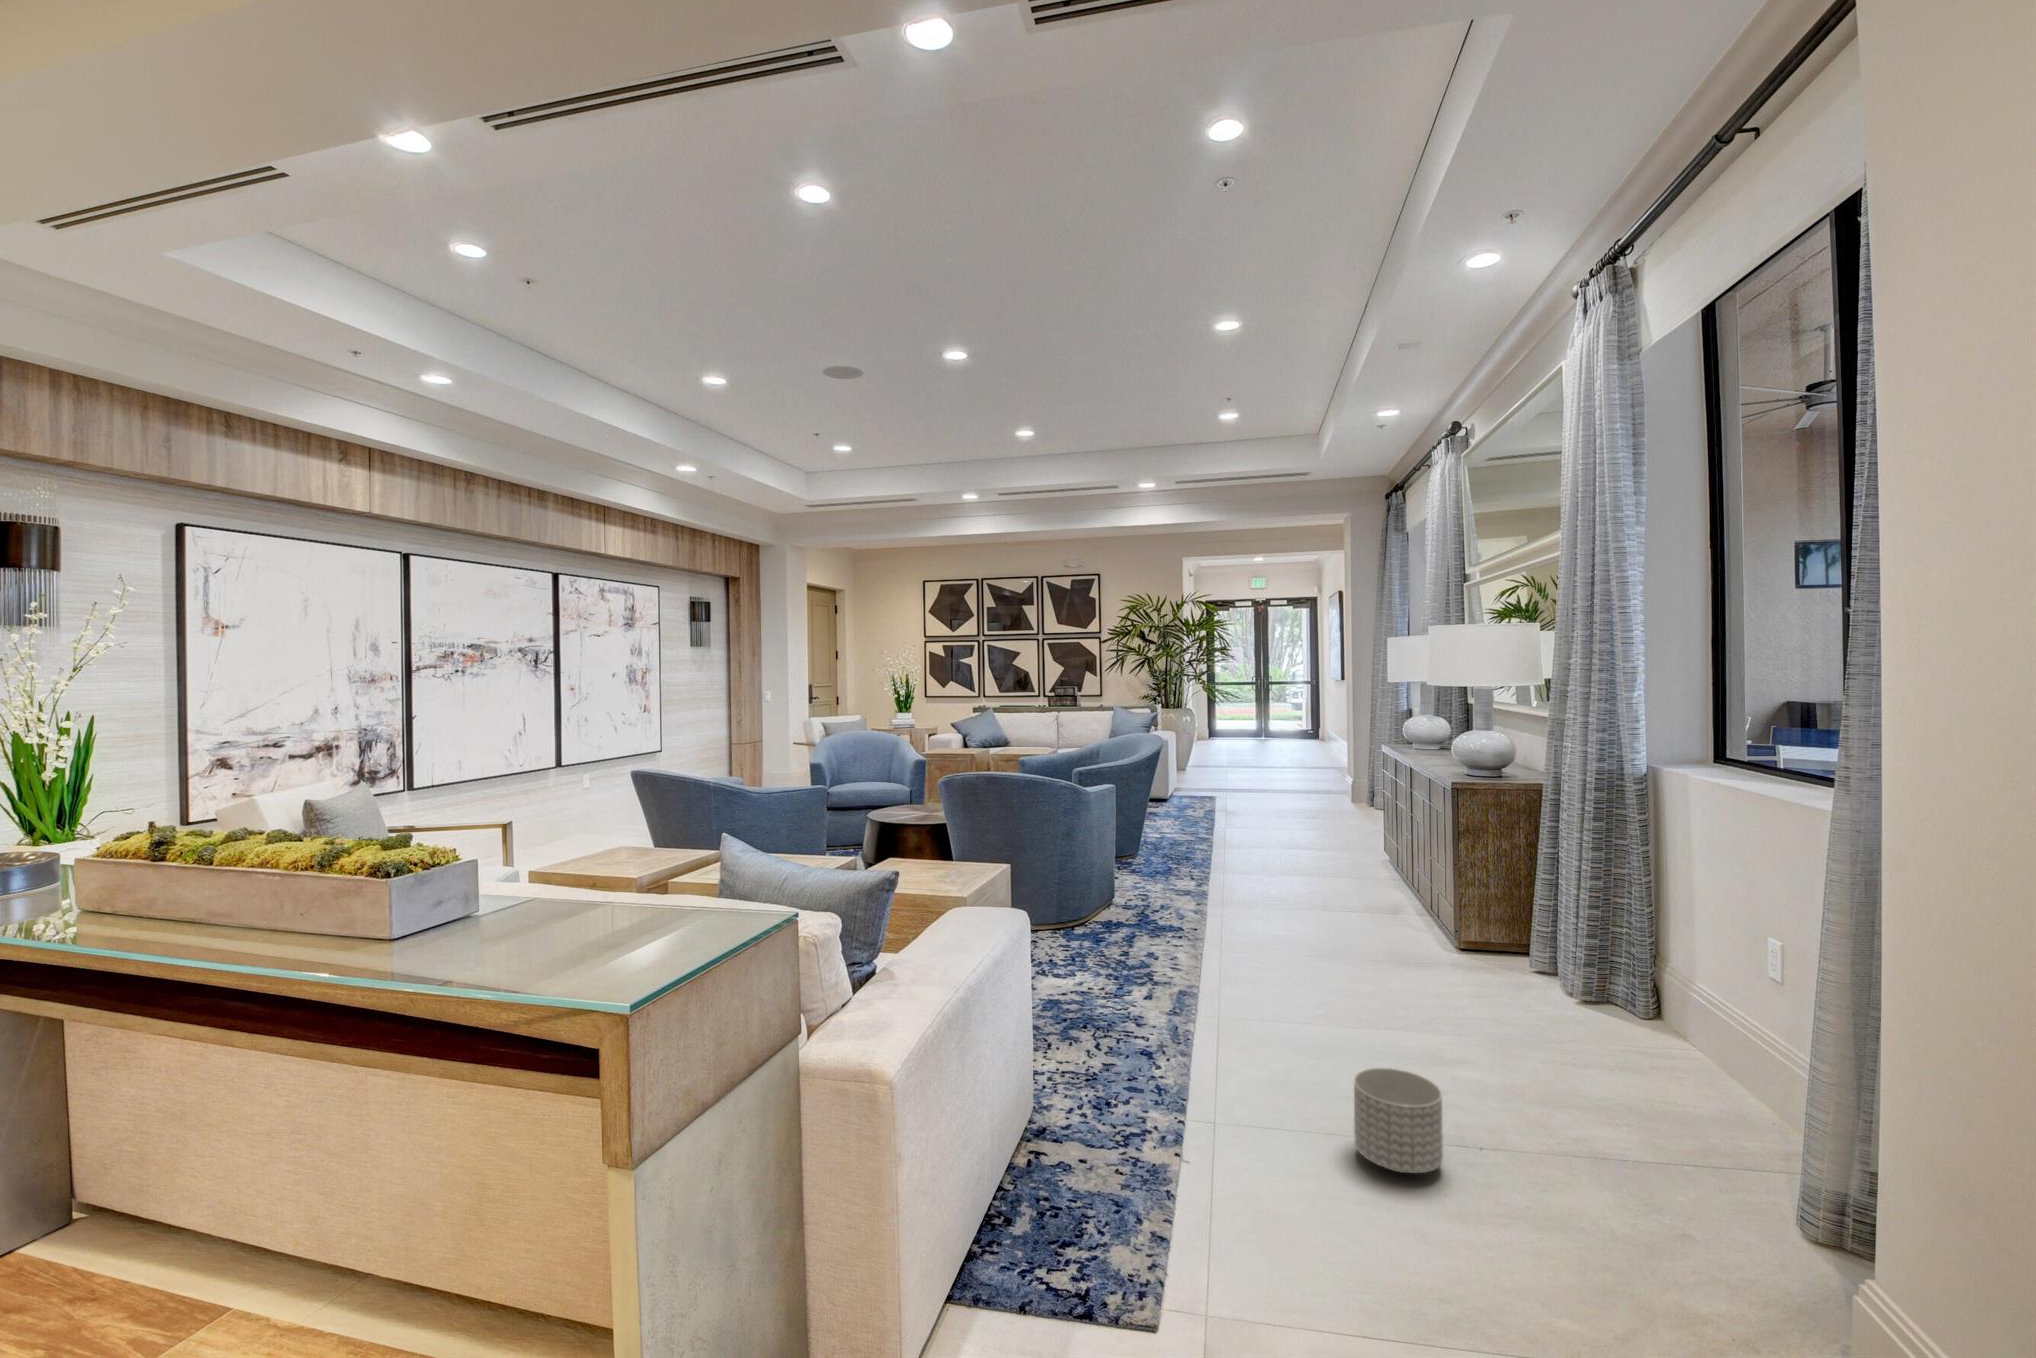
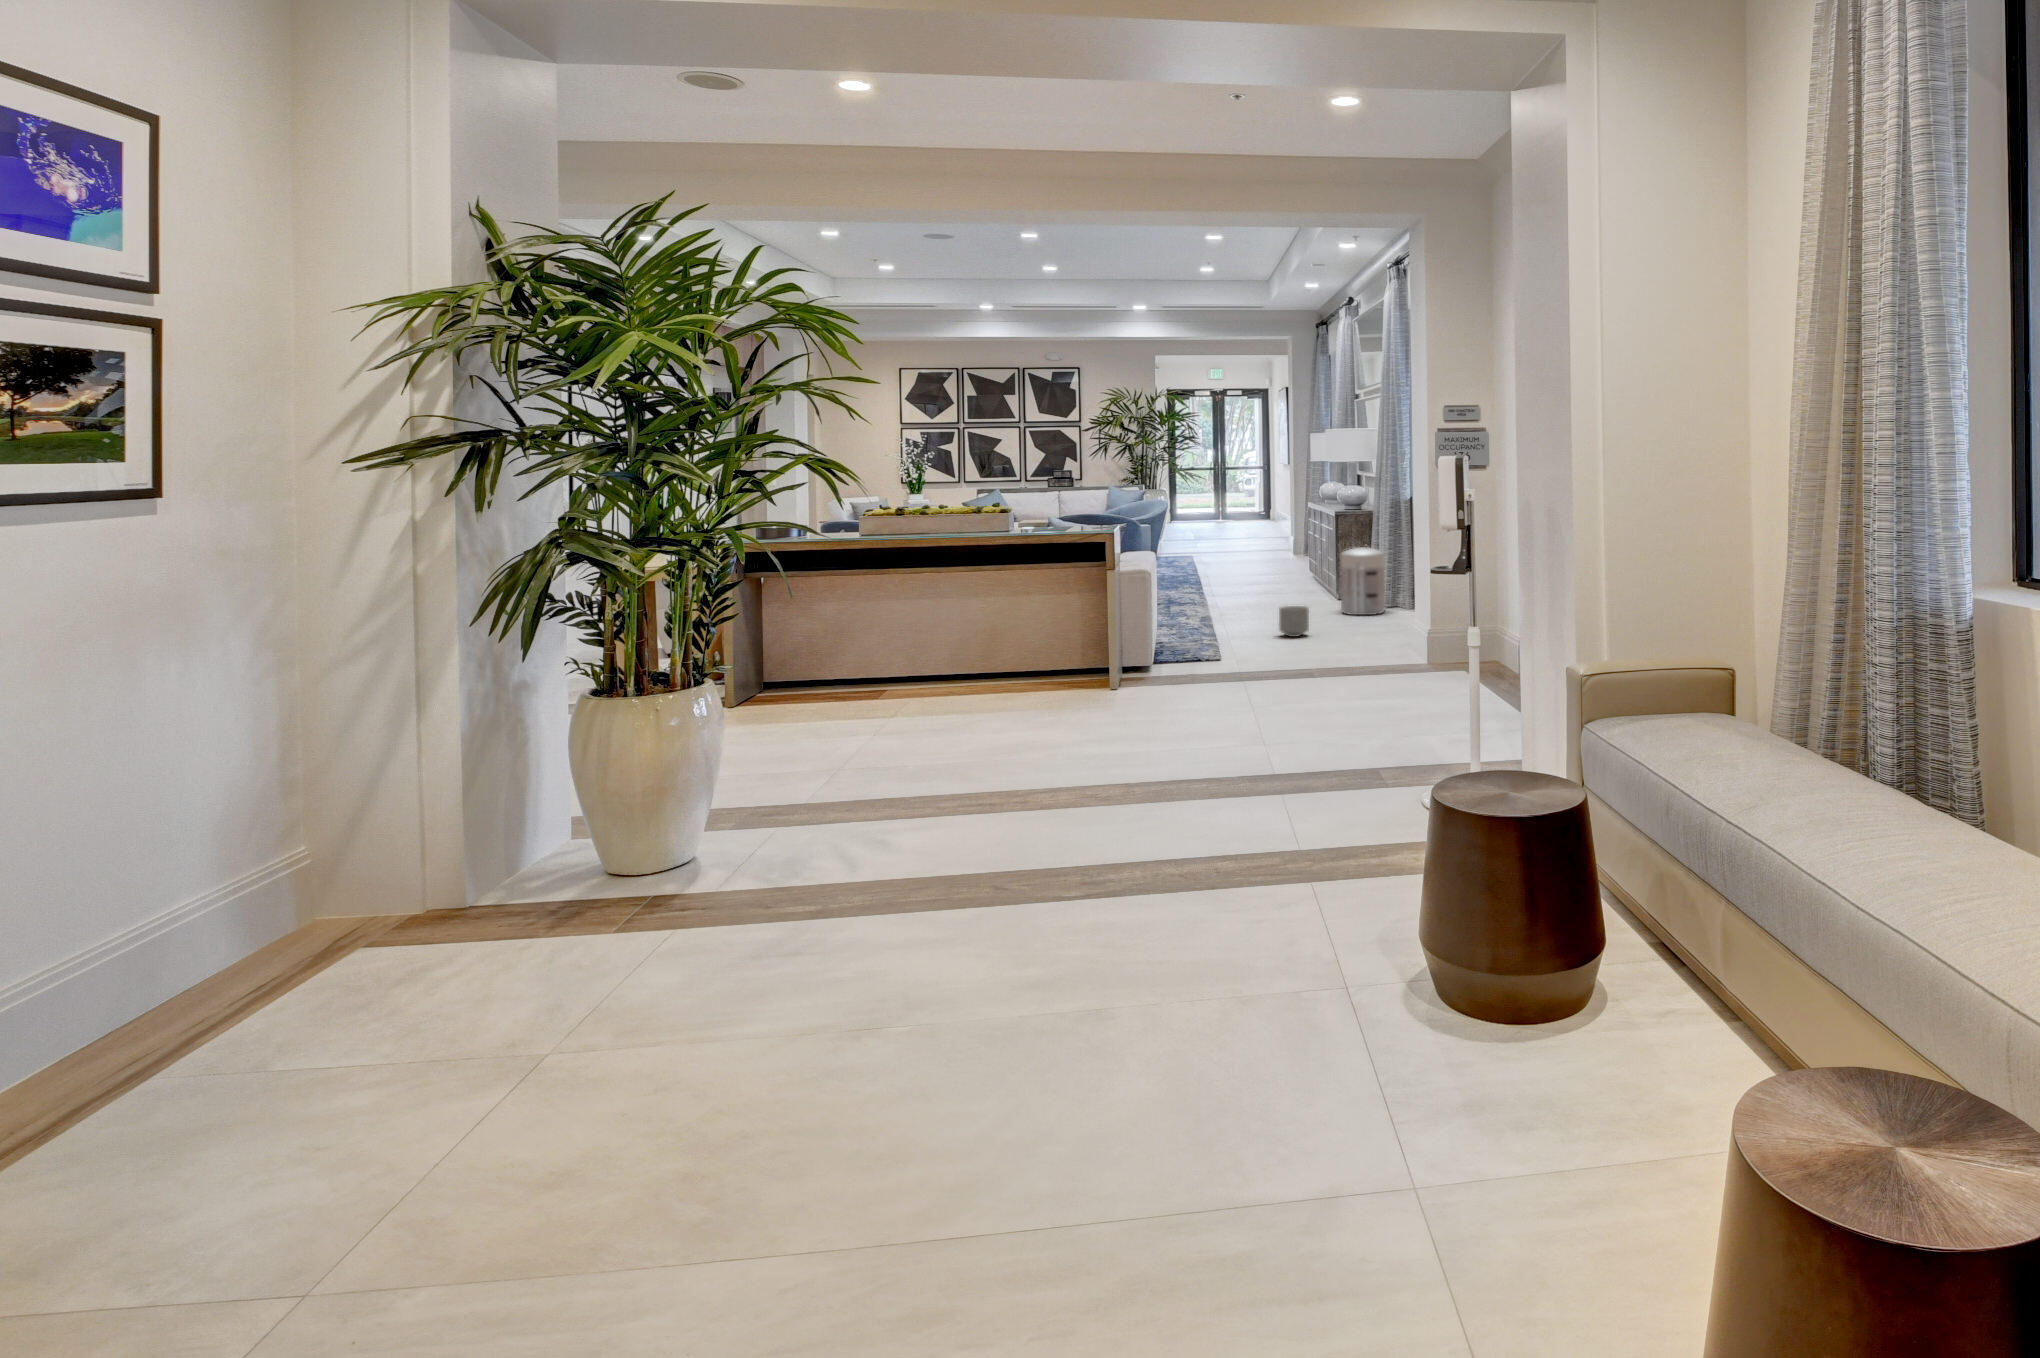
waste bin: none [1487,868,1605,1039] -> present [1341,545,1385,615]

